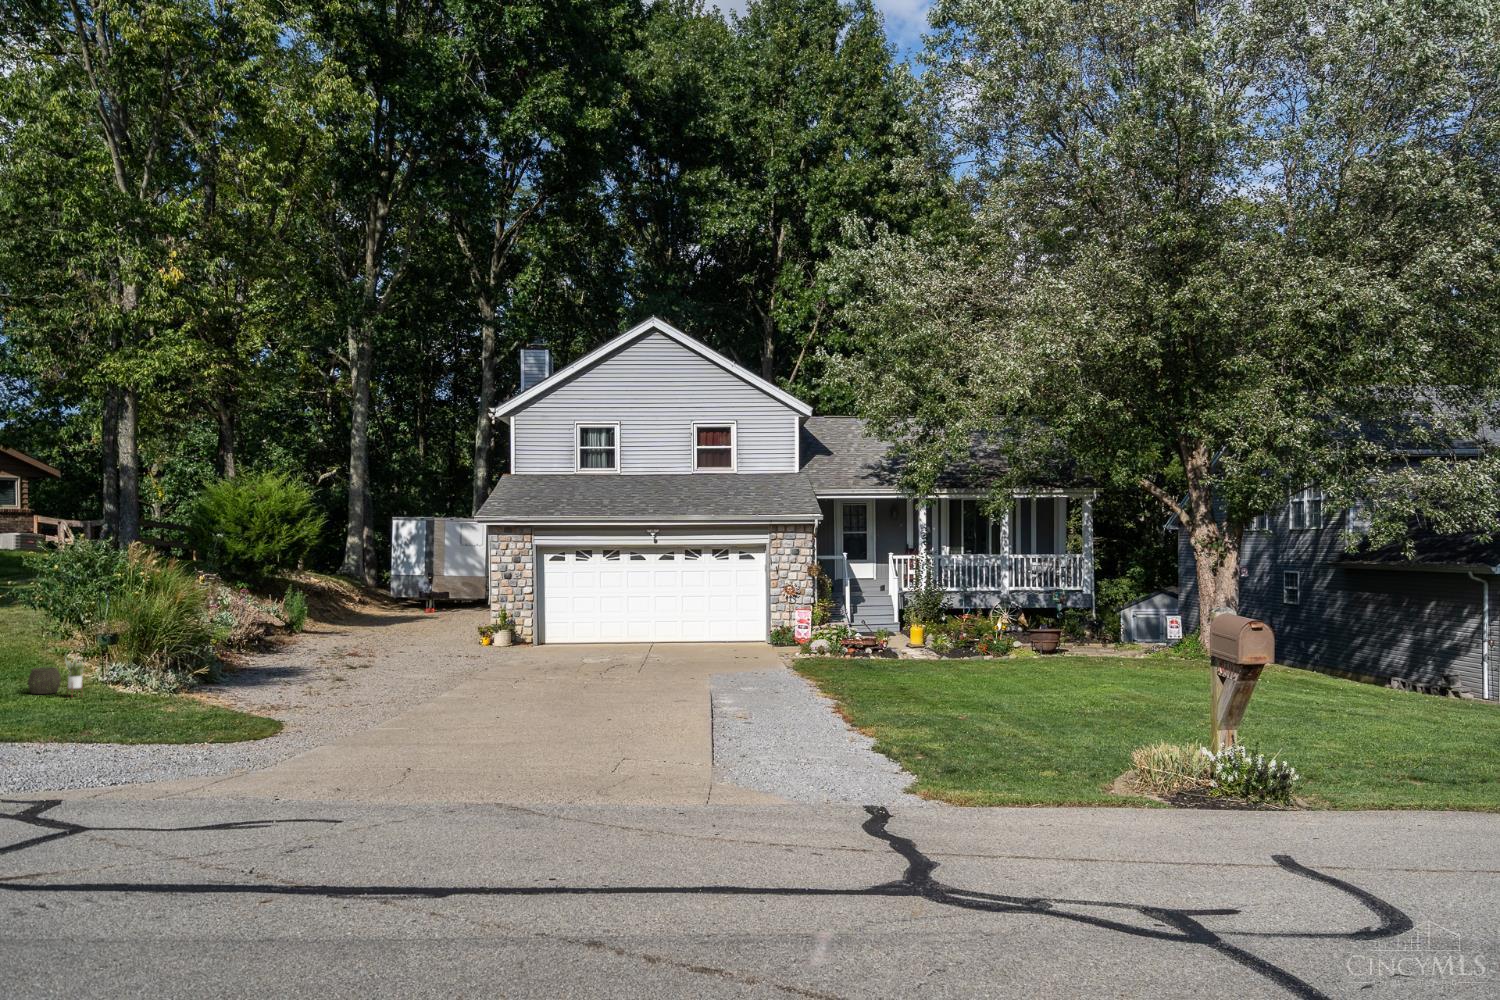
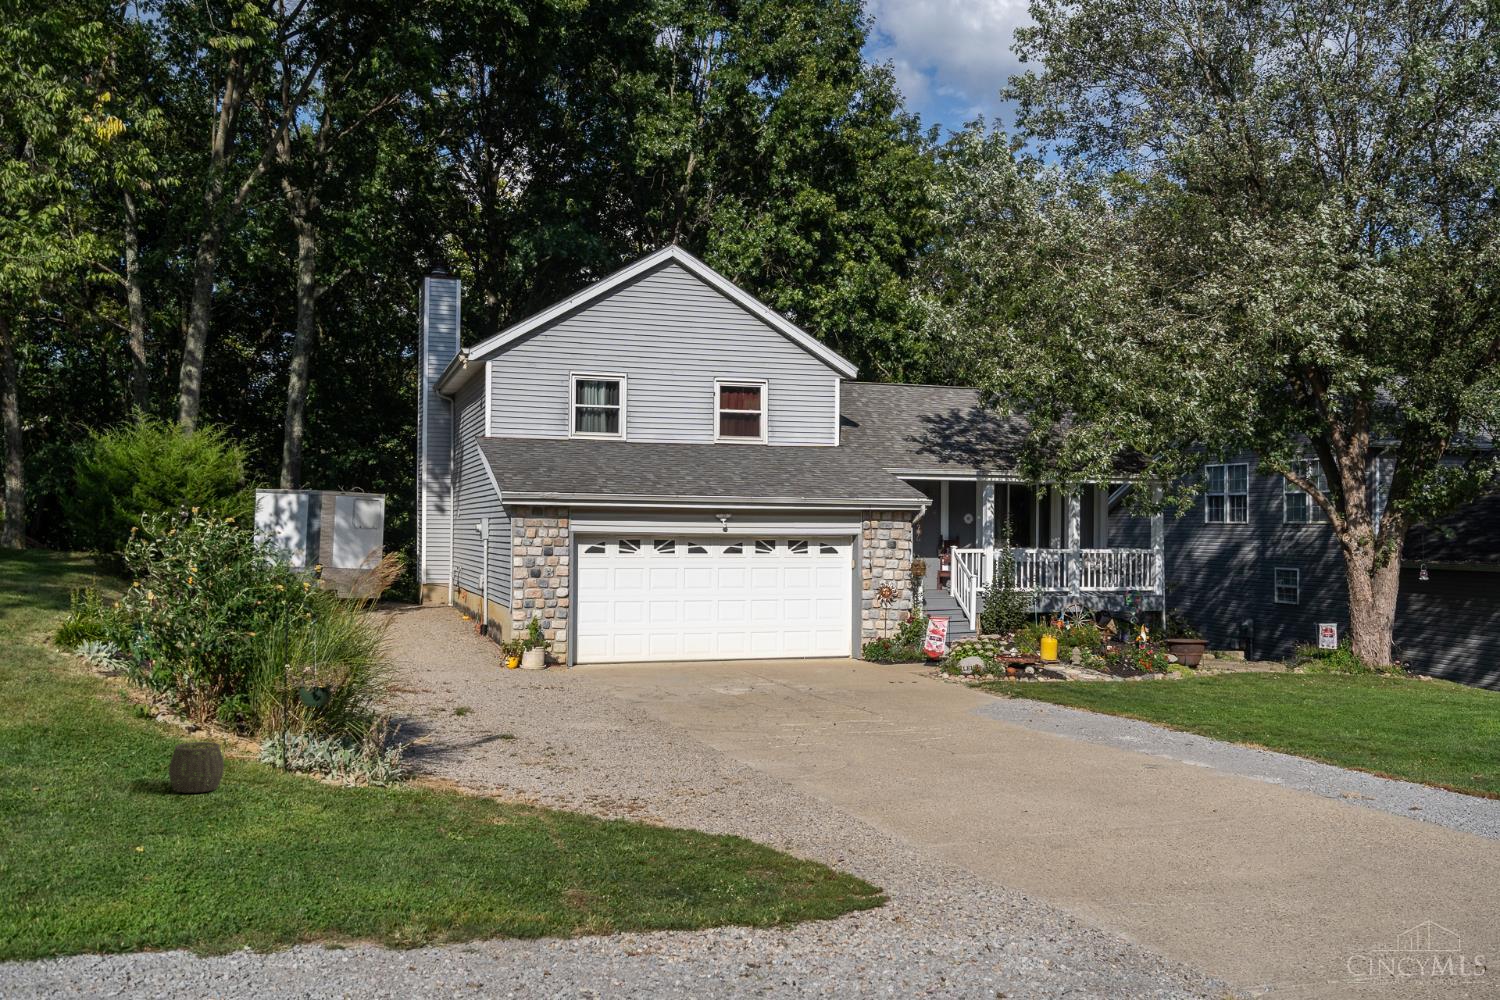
potted plant: present [66,658,85,691] -> none [256,722,285,798]

